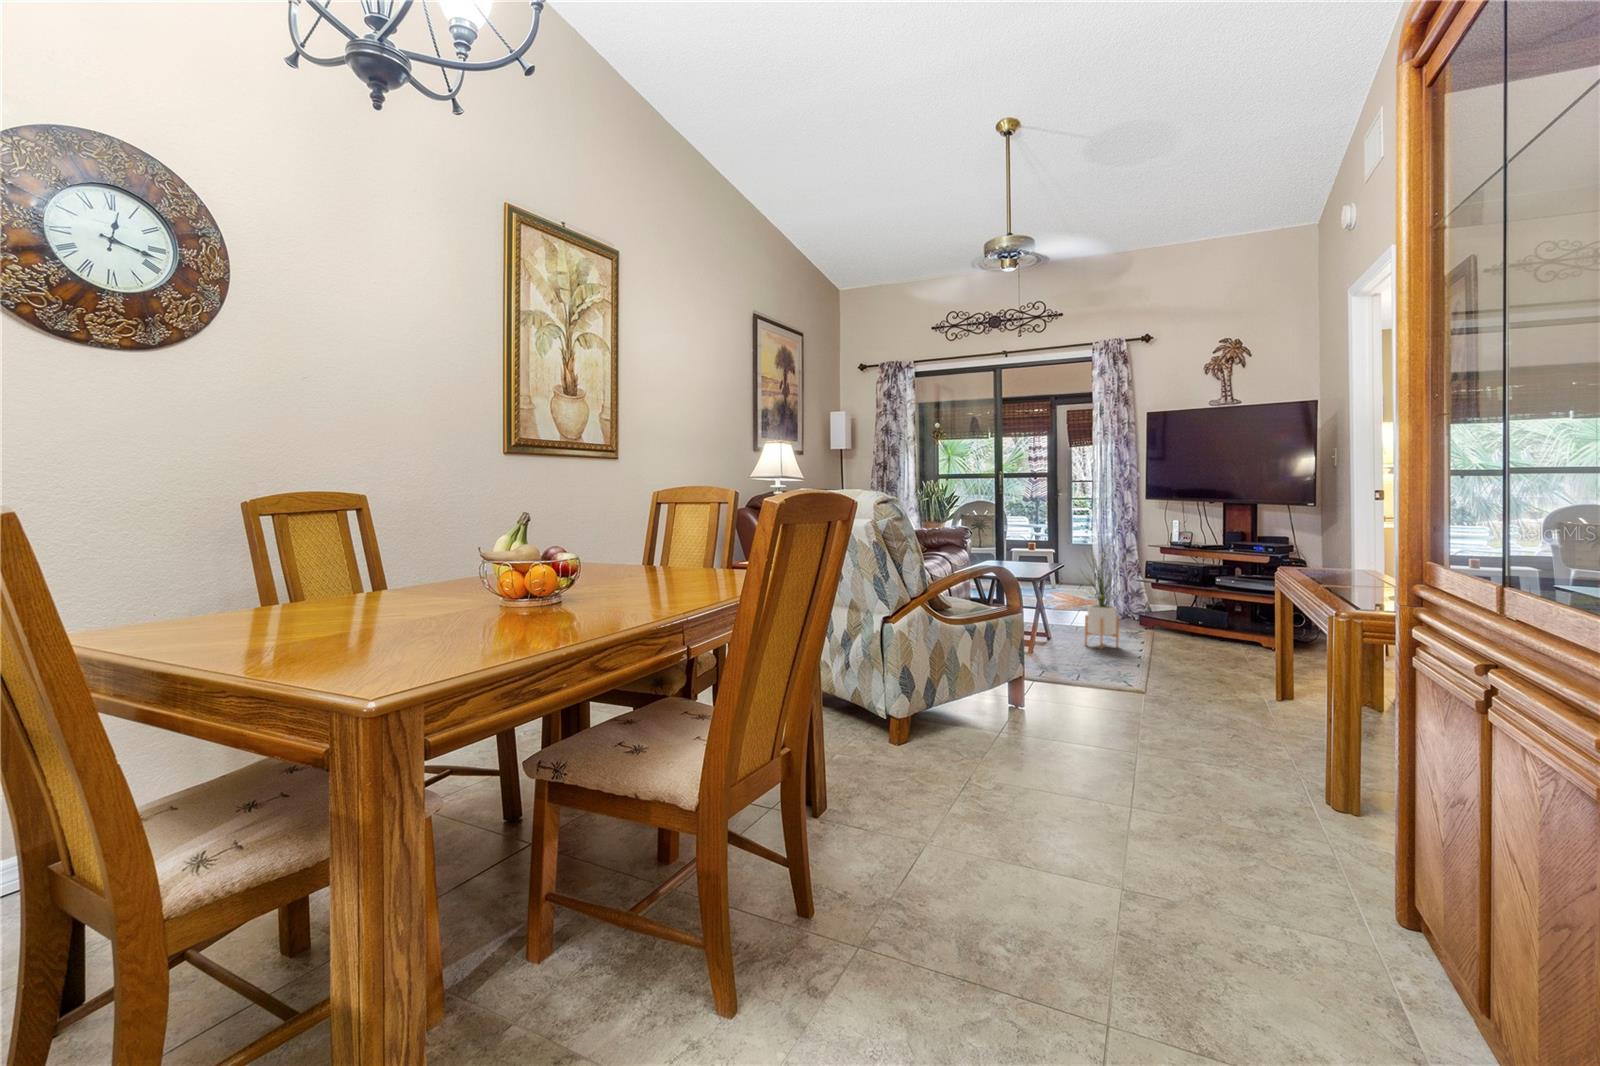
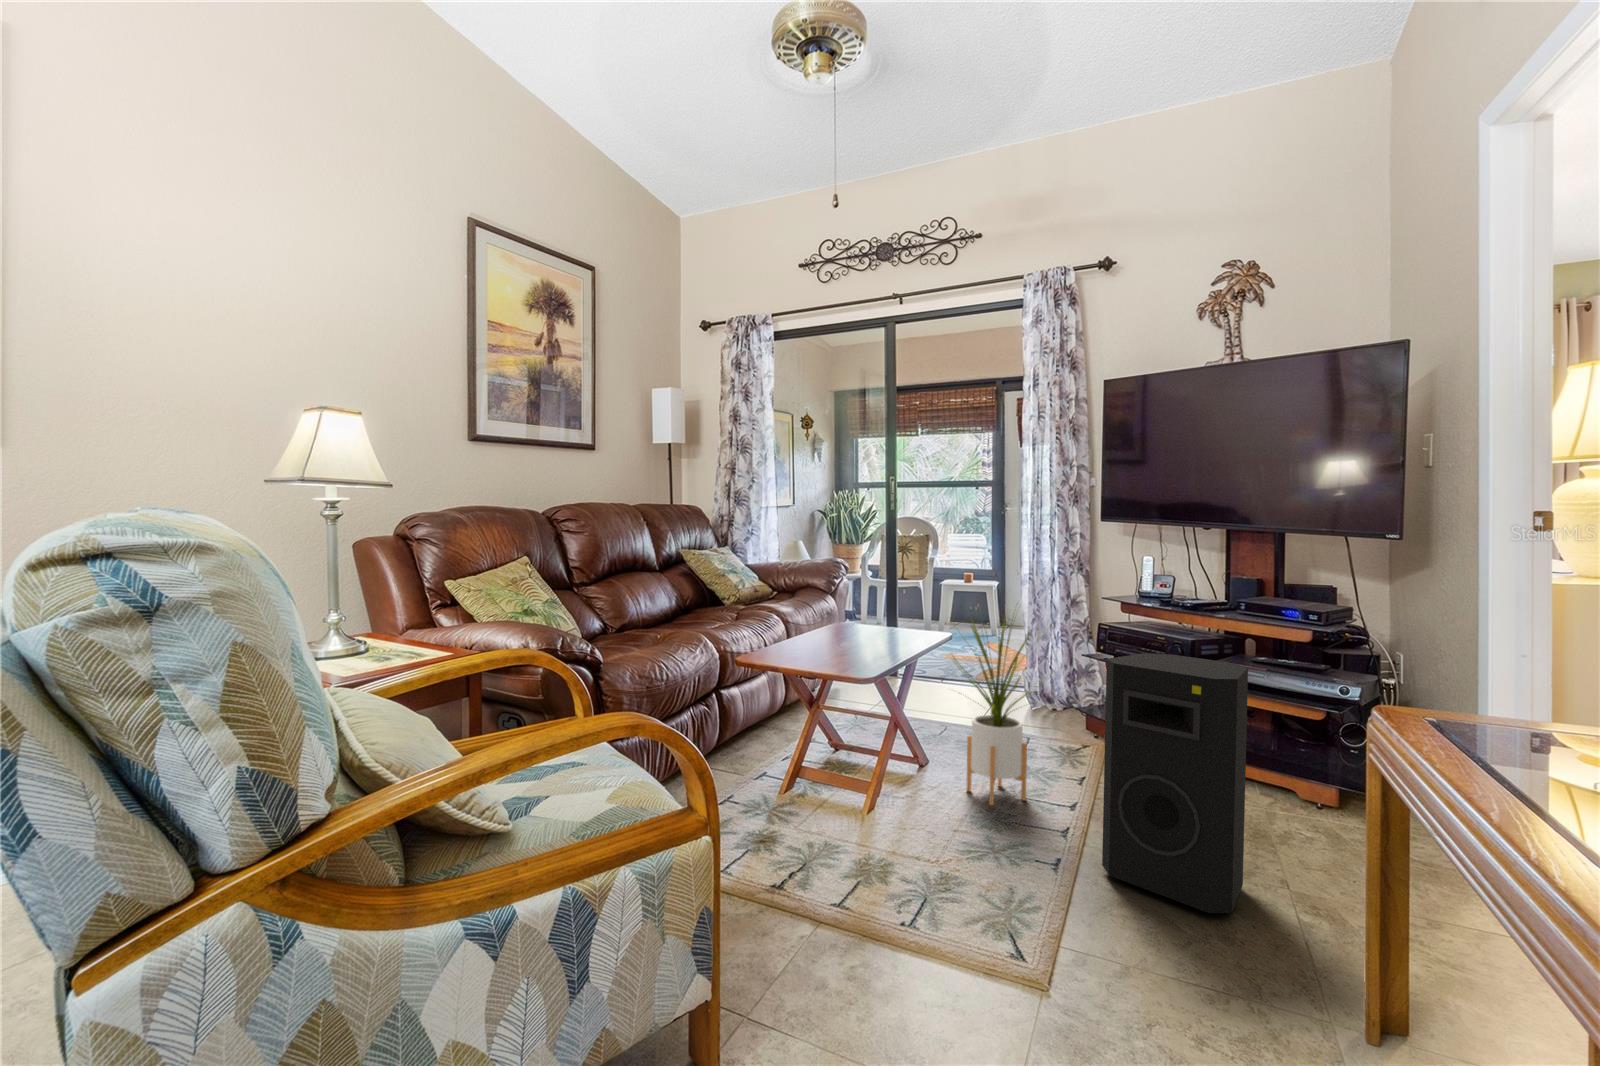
speaker: none [1167,562,1236,673] -> present [1102,653,1248,913]

